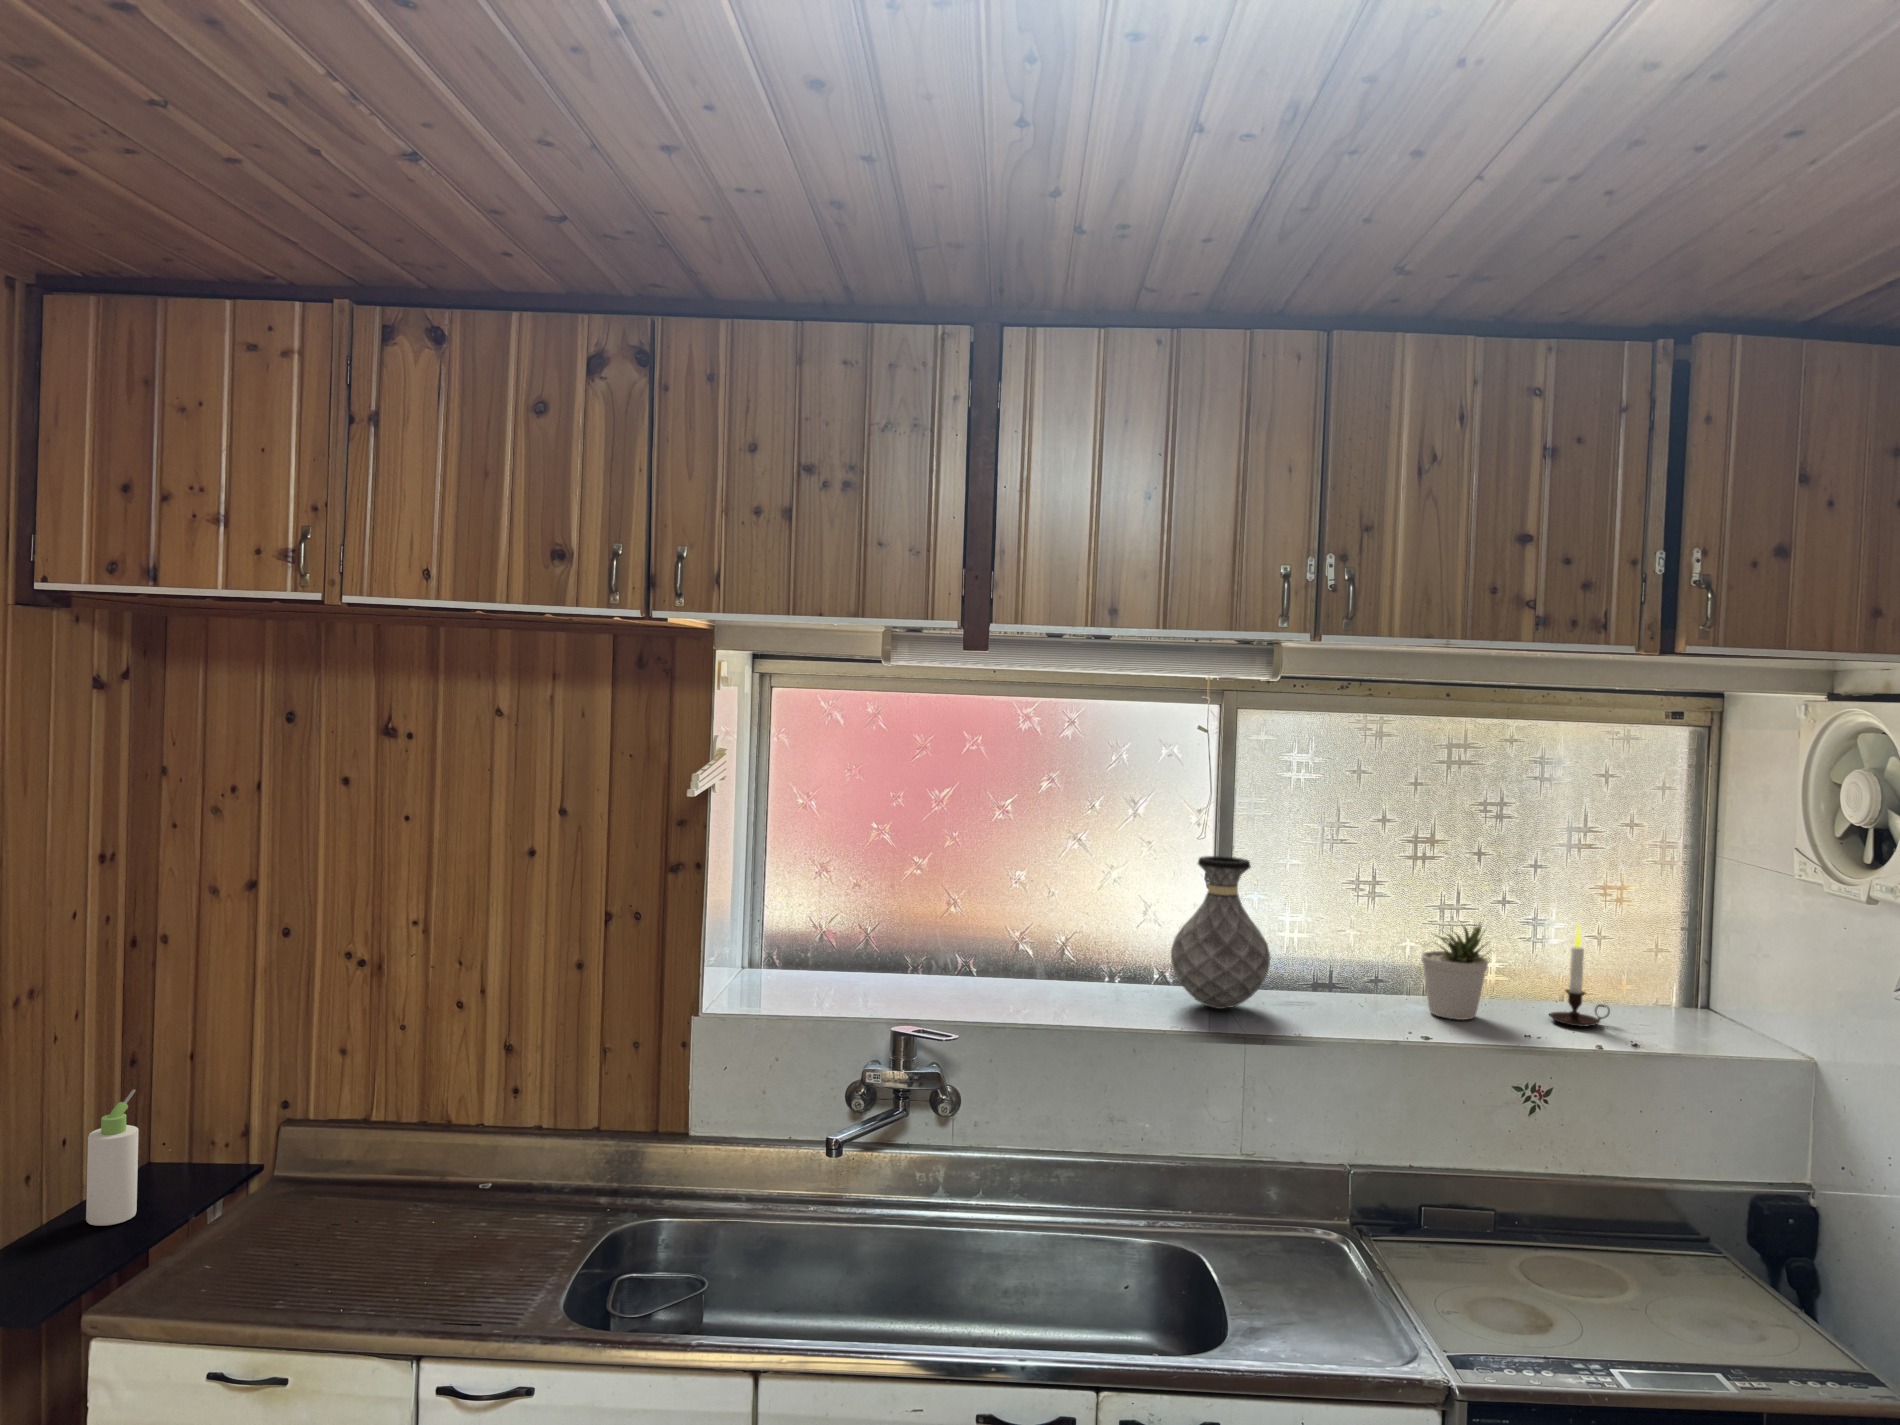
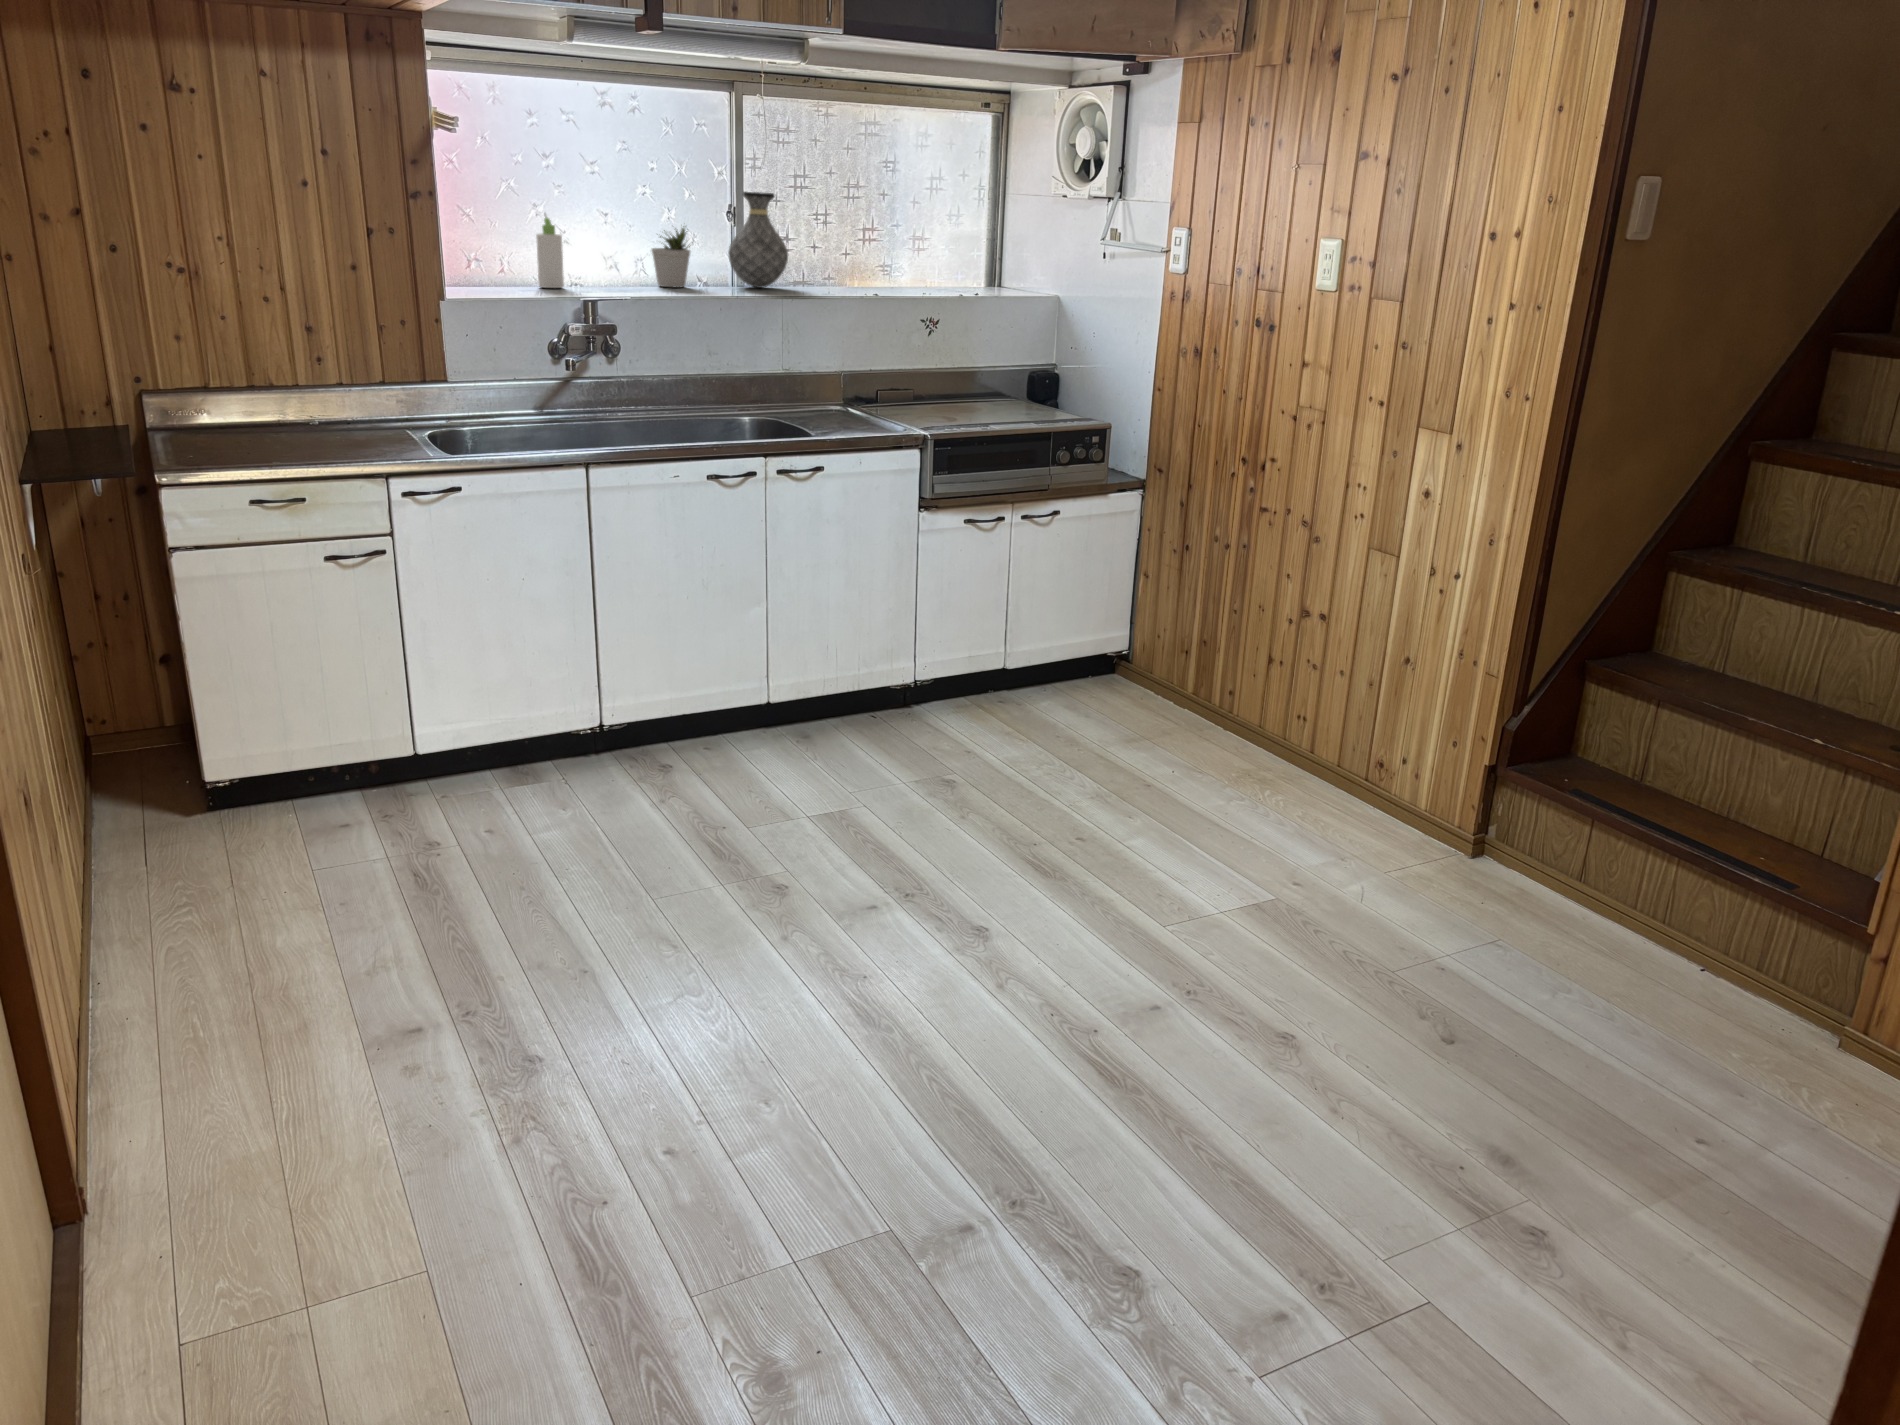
potted plant: present [1422,924,1488,1020] -> present [652,226,691,287]
candle: present [1549,924,1610,1027] -> none [930,230,960,289]
bottle: present [86,1089,139,1226] -> present [536,214,564,288]

